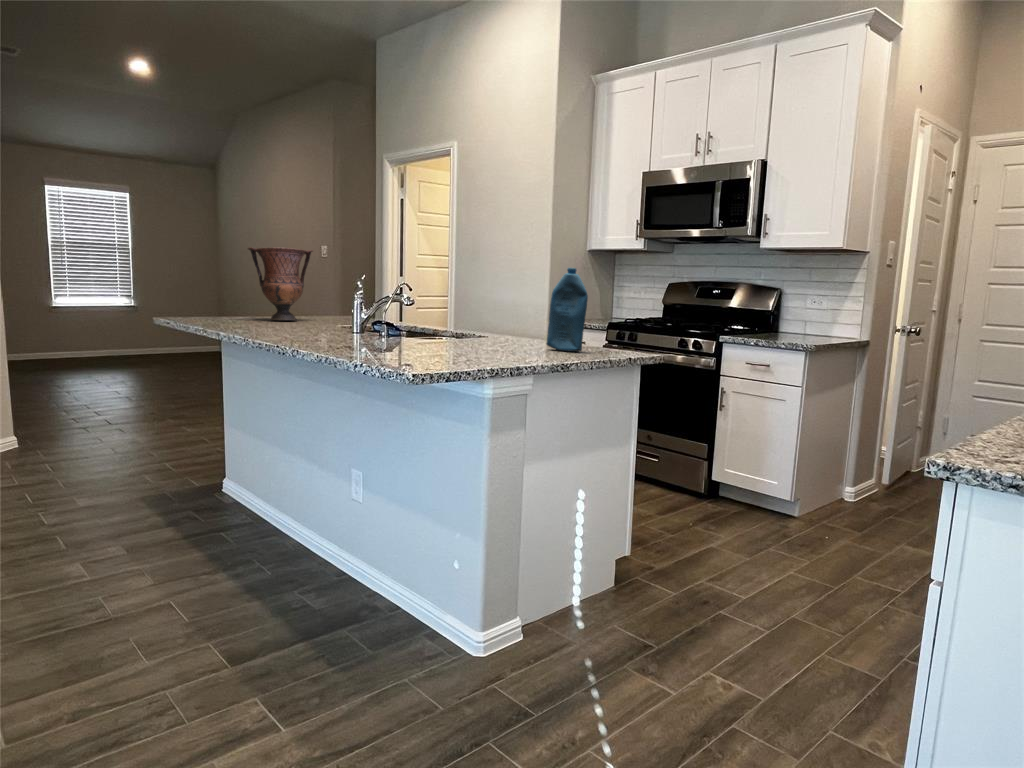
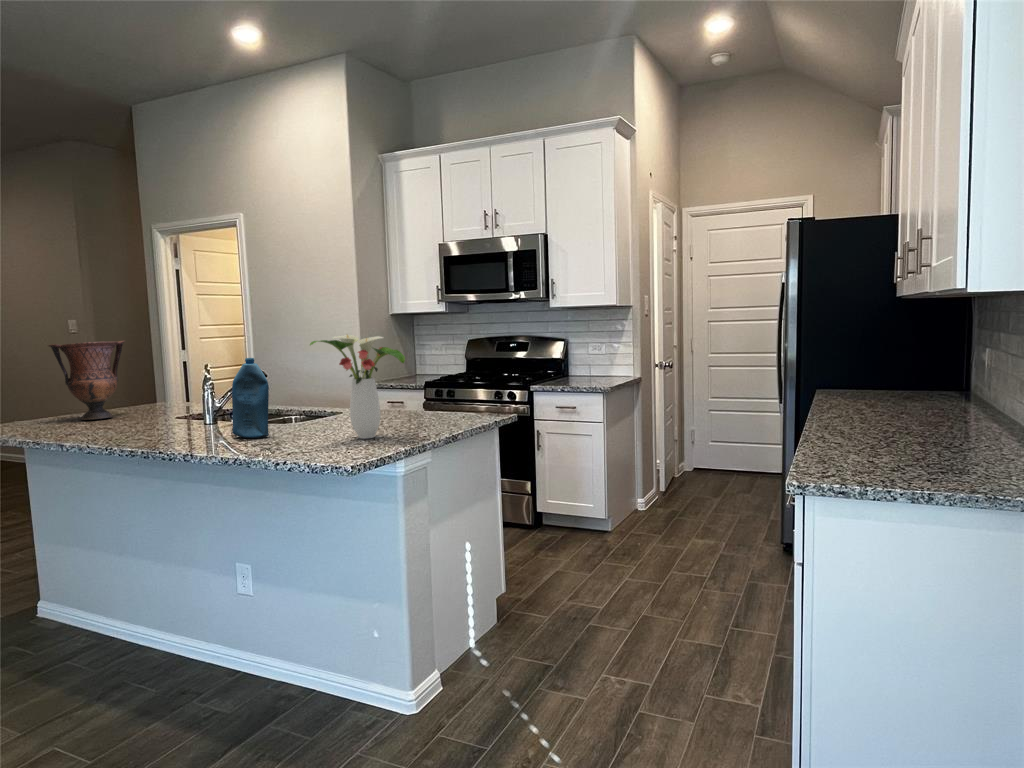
flower arrangement: none [413,240,509,355] -> present [310,335,405,439]
bottle: present [546,268,588,352] -> present [232,358,269,438]

